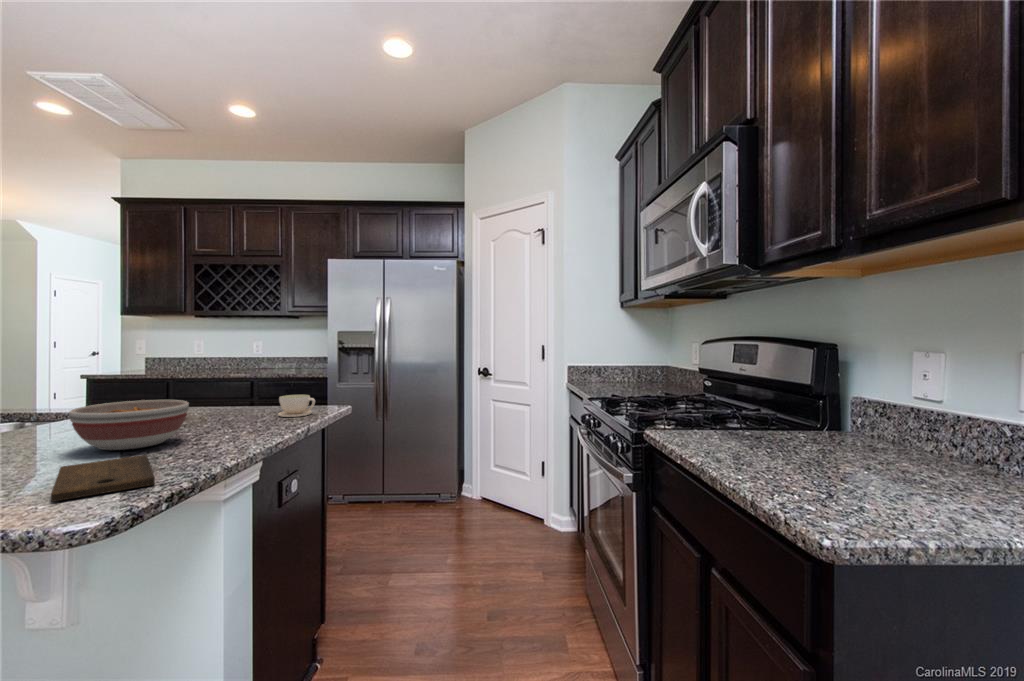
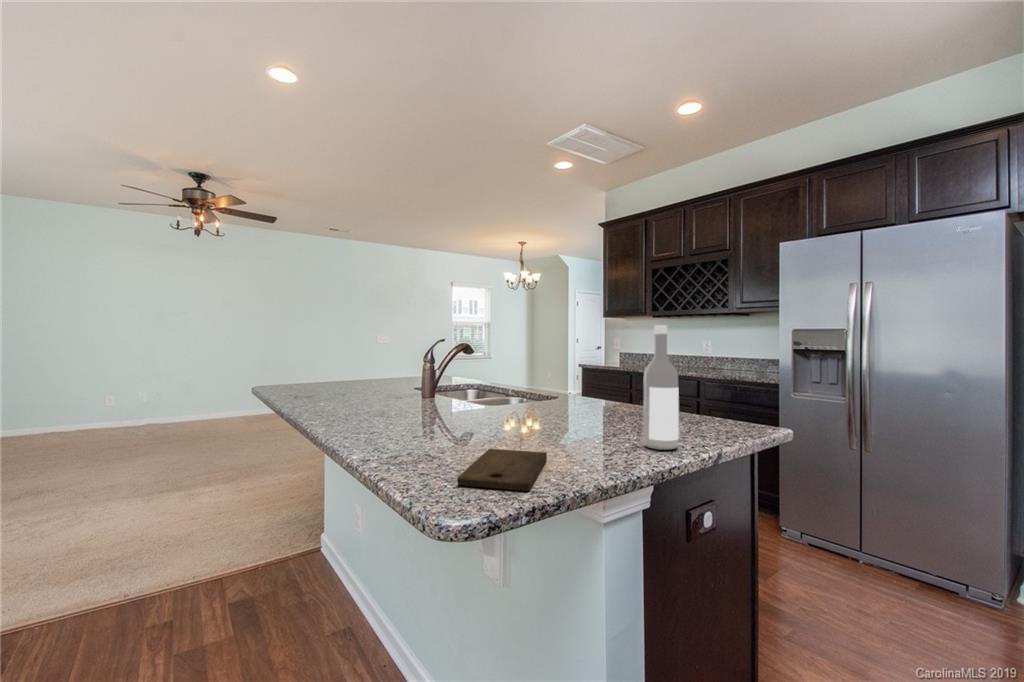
wine bottle: none [241,327,274,435] -> present [643,325,679,450]
coffee cup: present [278,395,315,417] -> none [695,405,739,433]
bowl: present [69,400,189,450] -> none [511,395,597,441]

